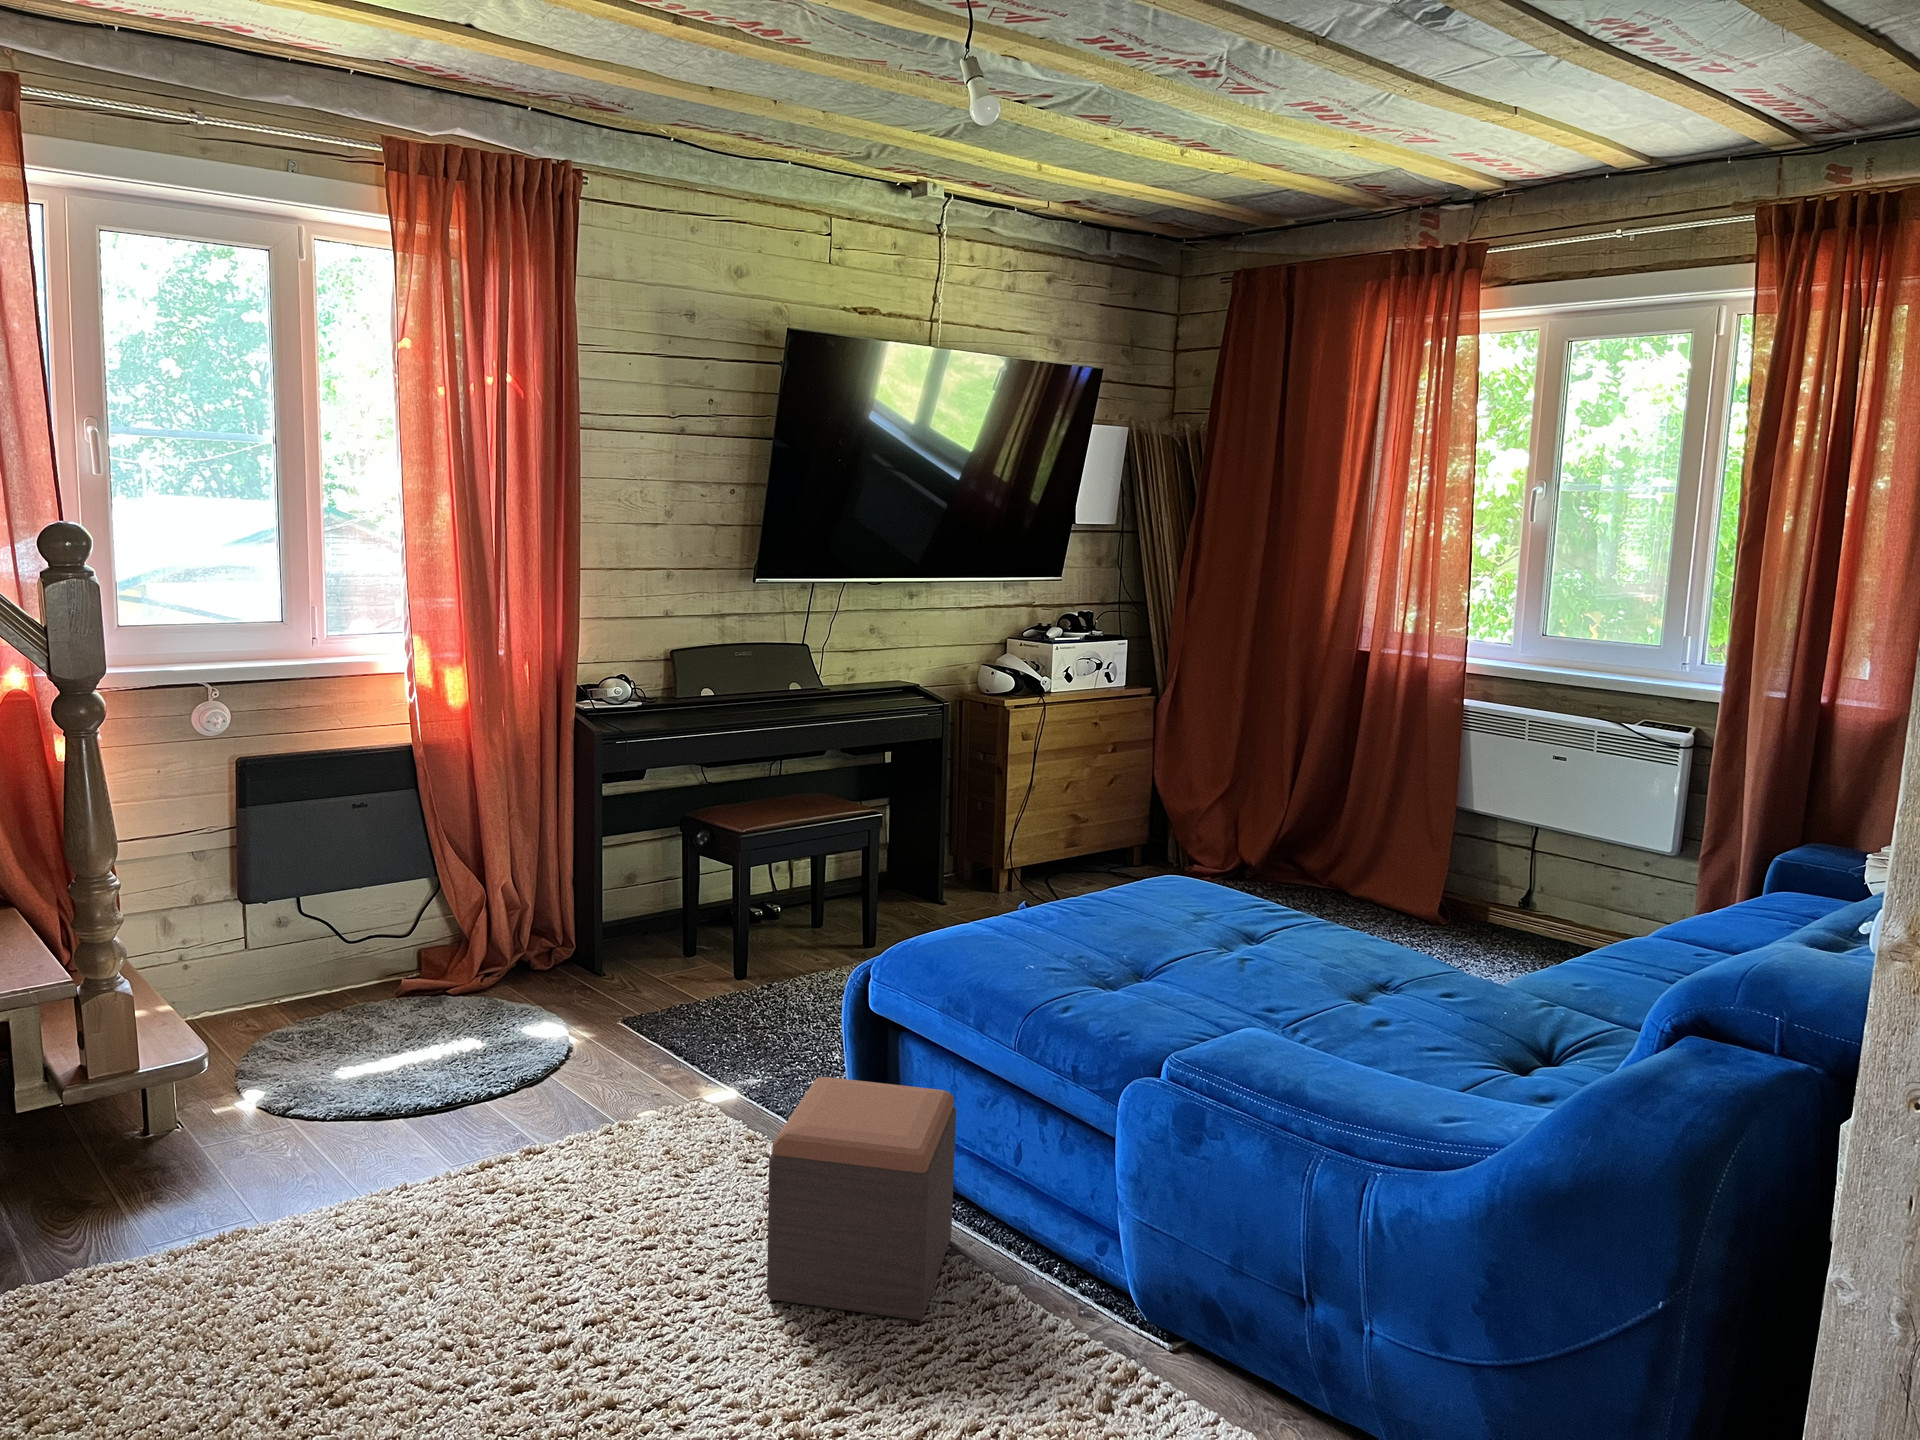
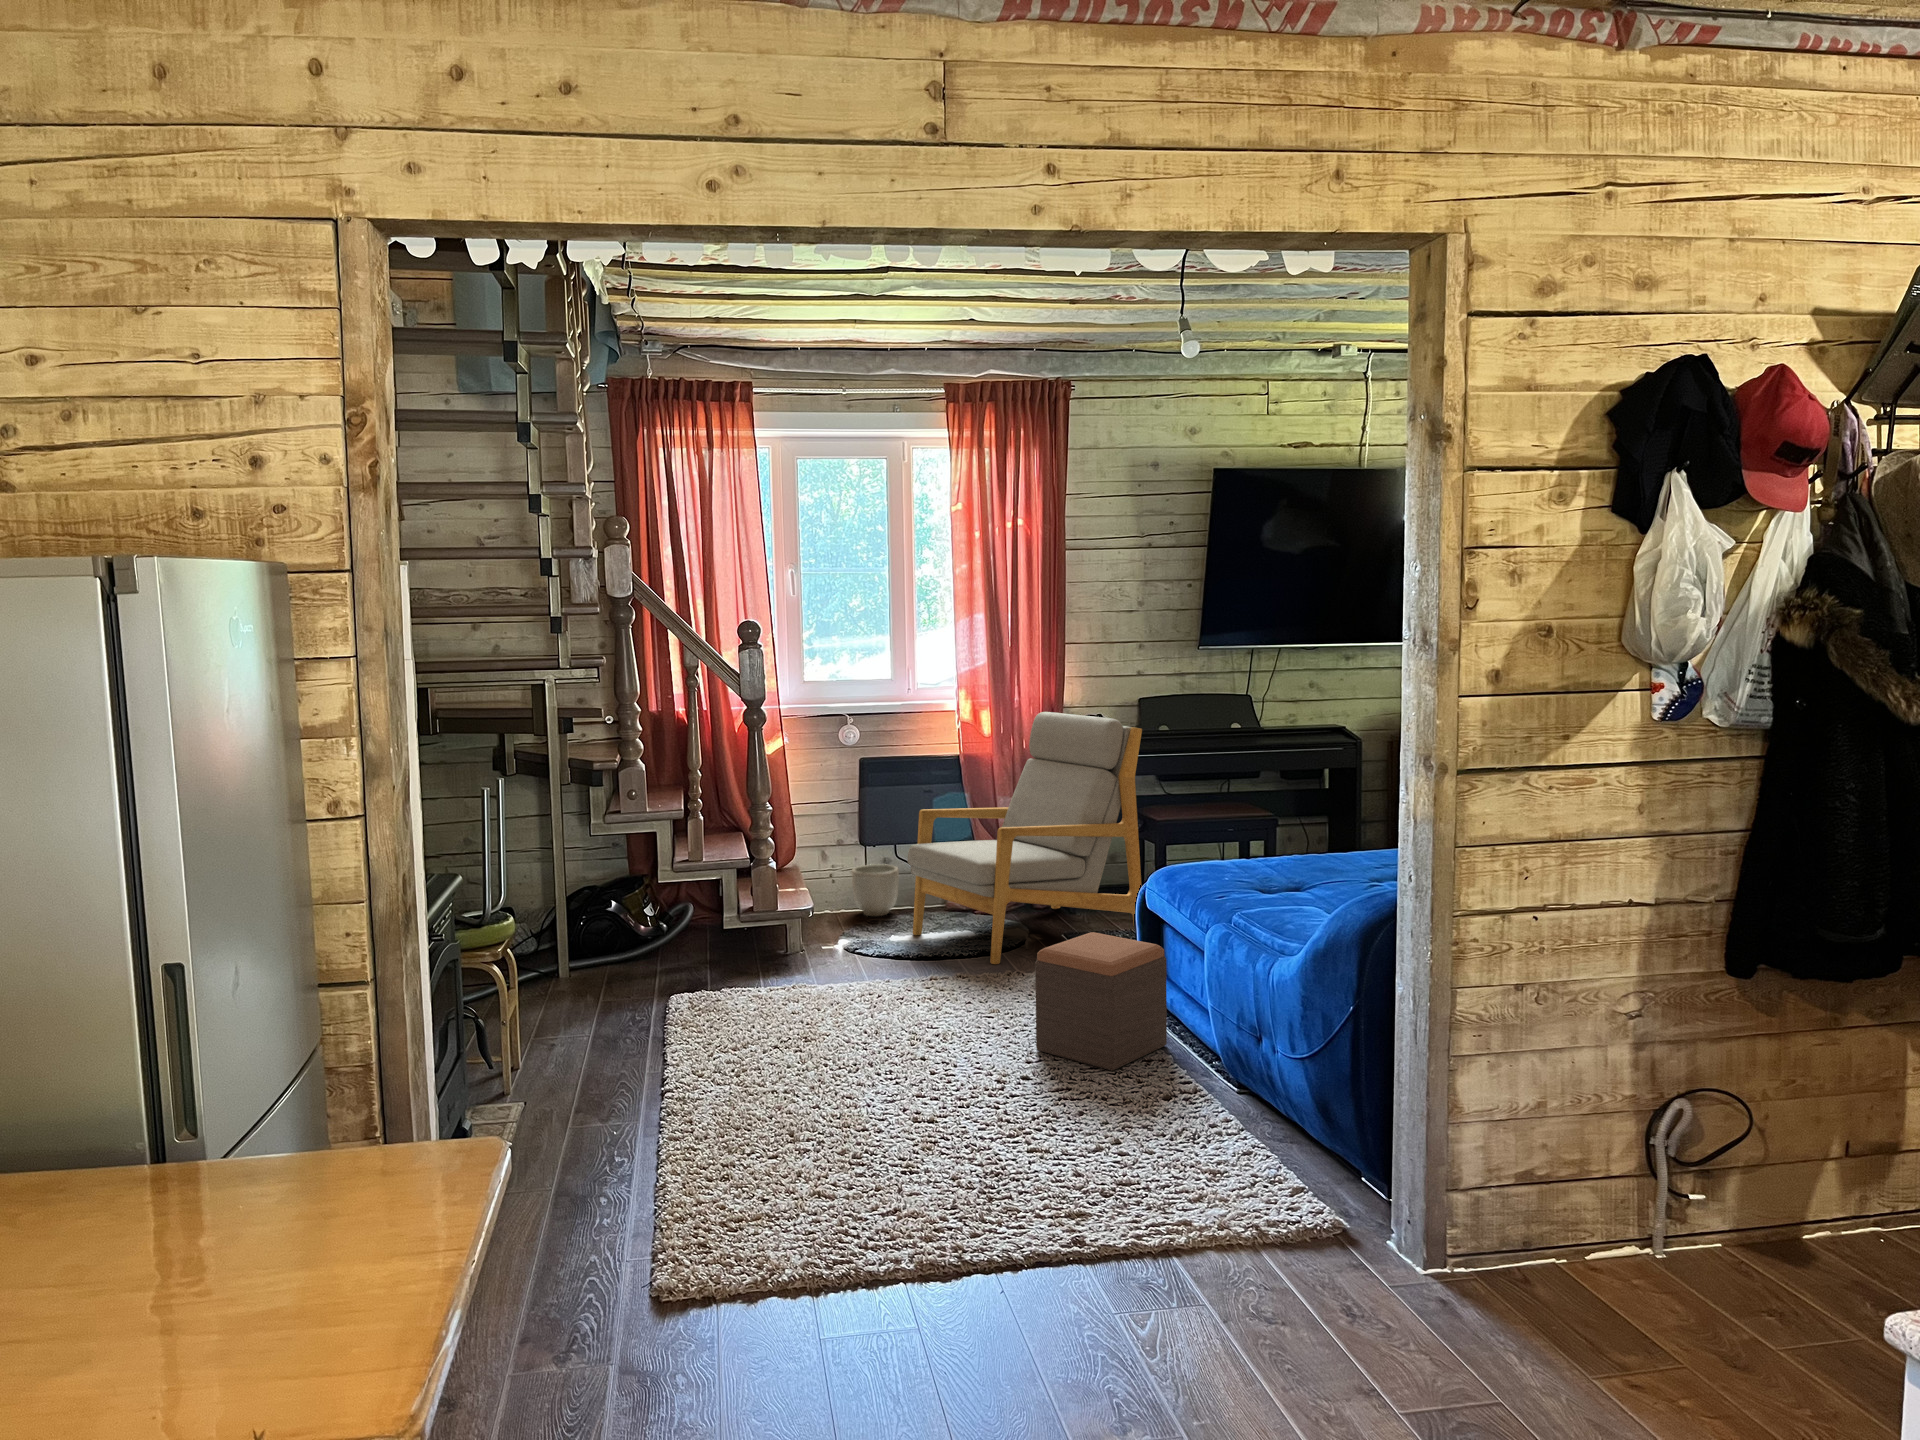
armchair: none [371,682,738,1104] -> present [907,712,1142,964]
planter: none [236,935,322,1026] -> present [852,864,899,916]

